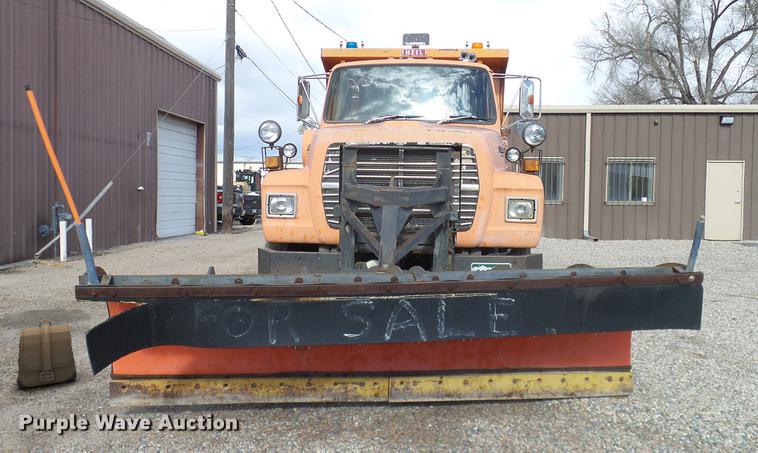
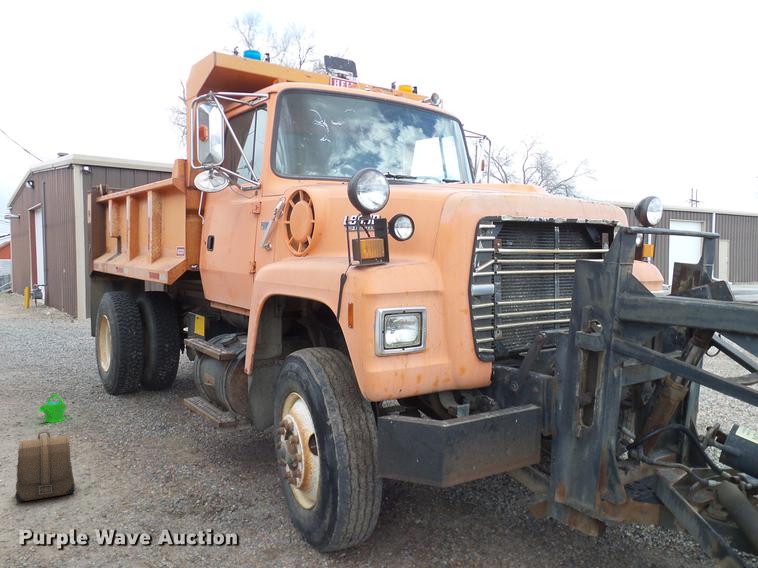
watering can: none [44,287,72,314] -> present [39,394,66,422]

